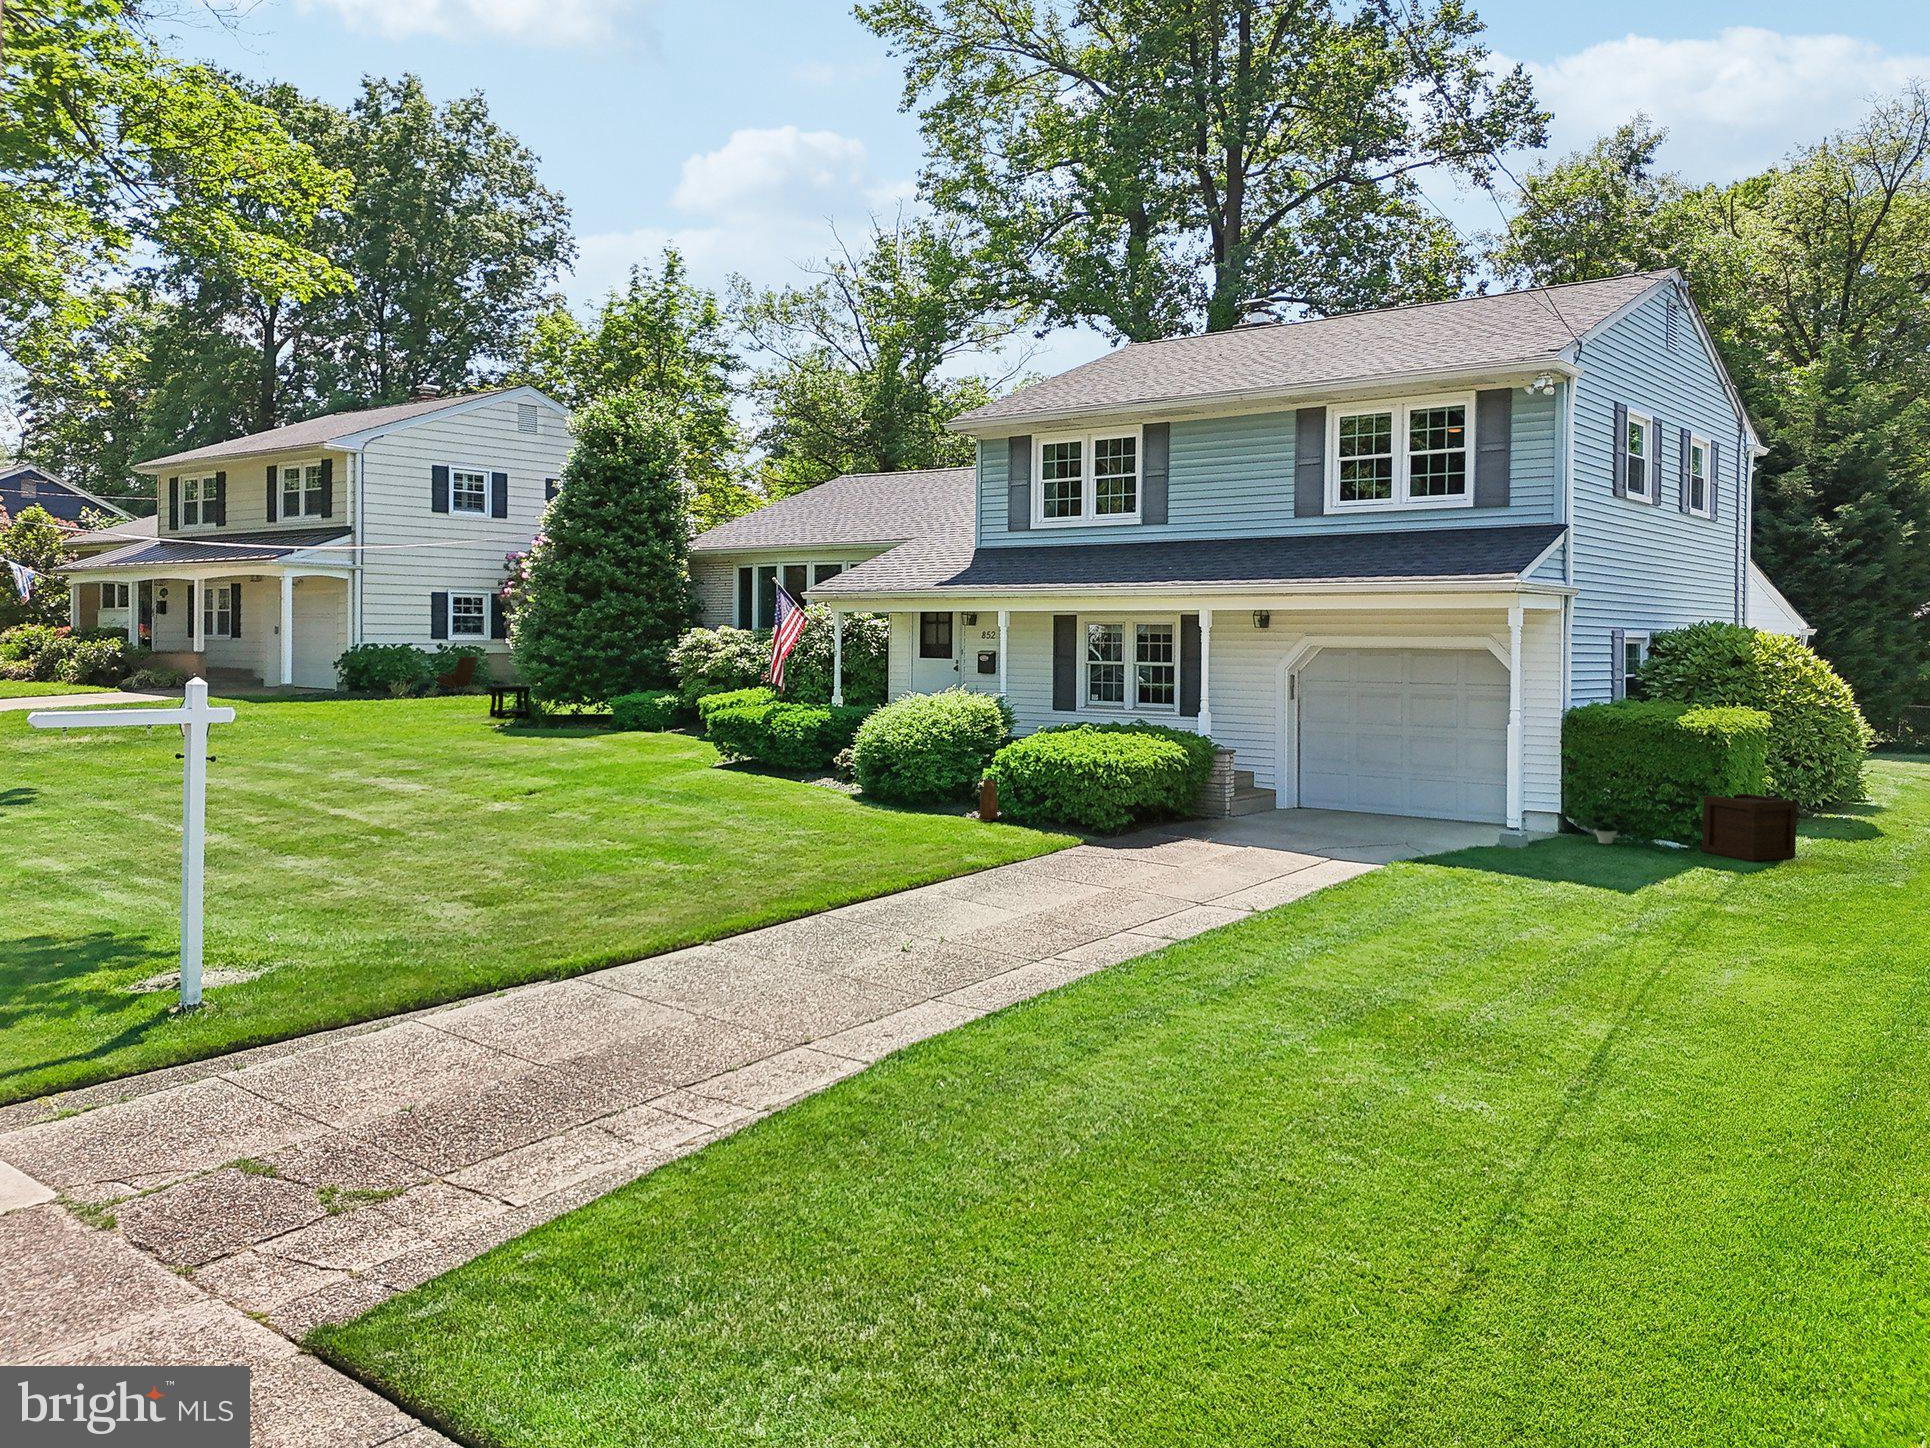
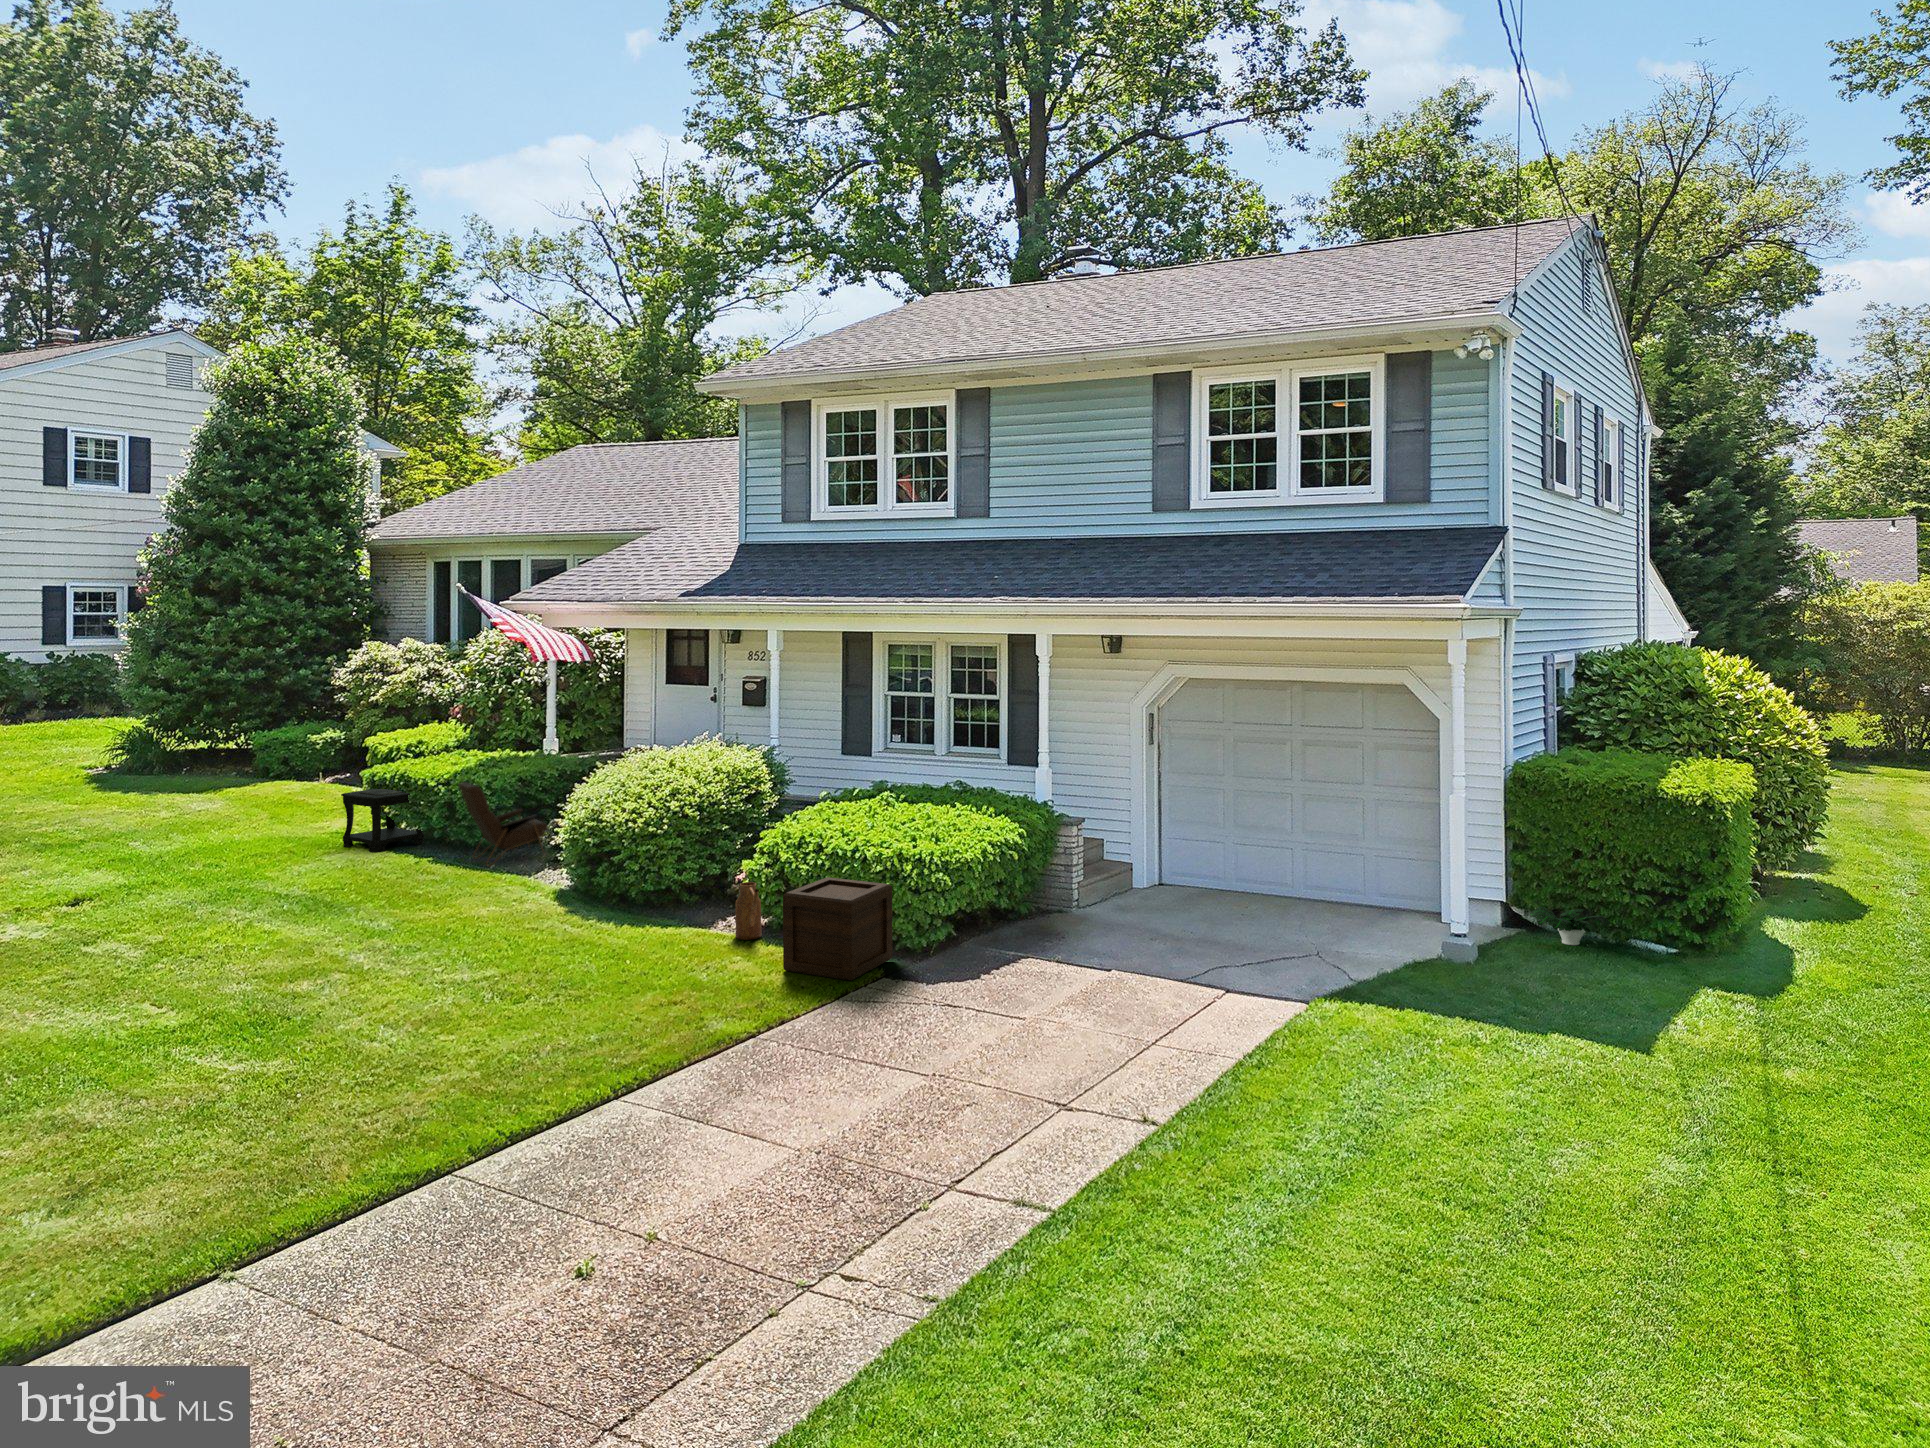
armchair: present [437,657,478,694] -> present [458,782,548,866]
side table: present [490,685,531,718] -> present [341,789,424,852]
wooden crate: present [1702,794,1797,862] -> present [783,877,892,981]

